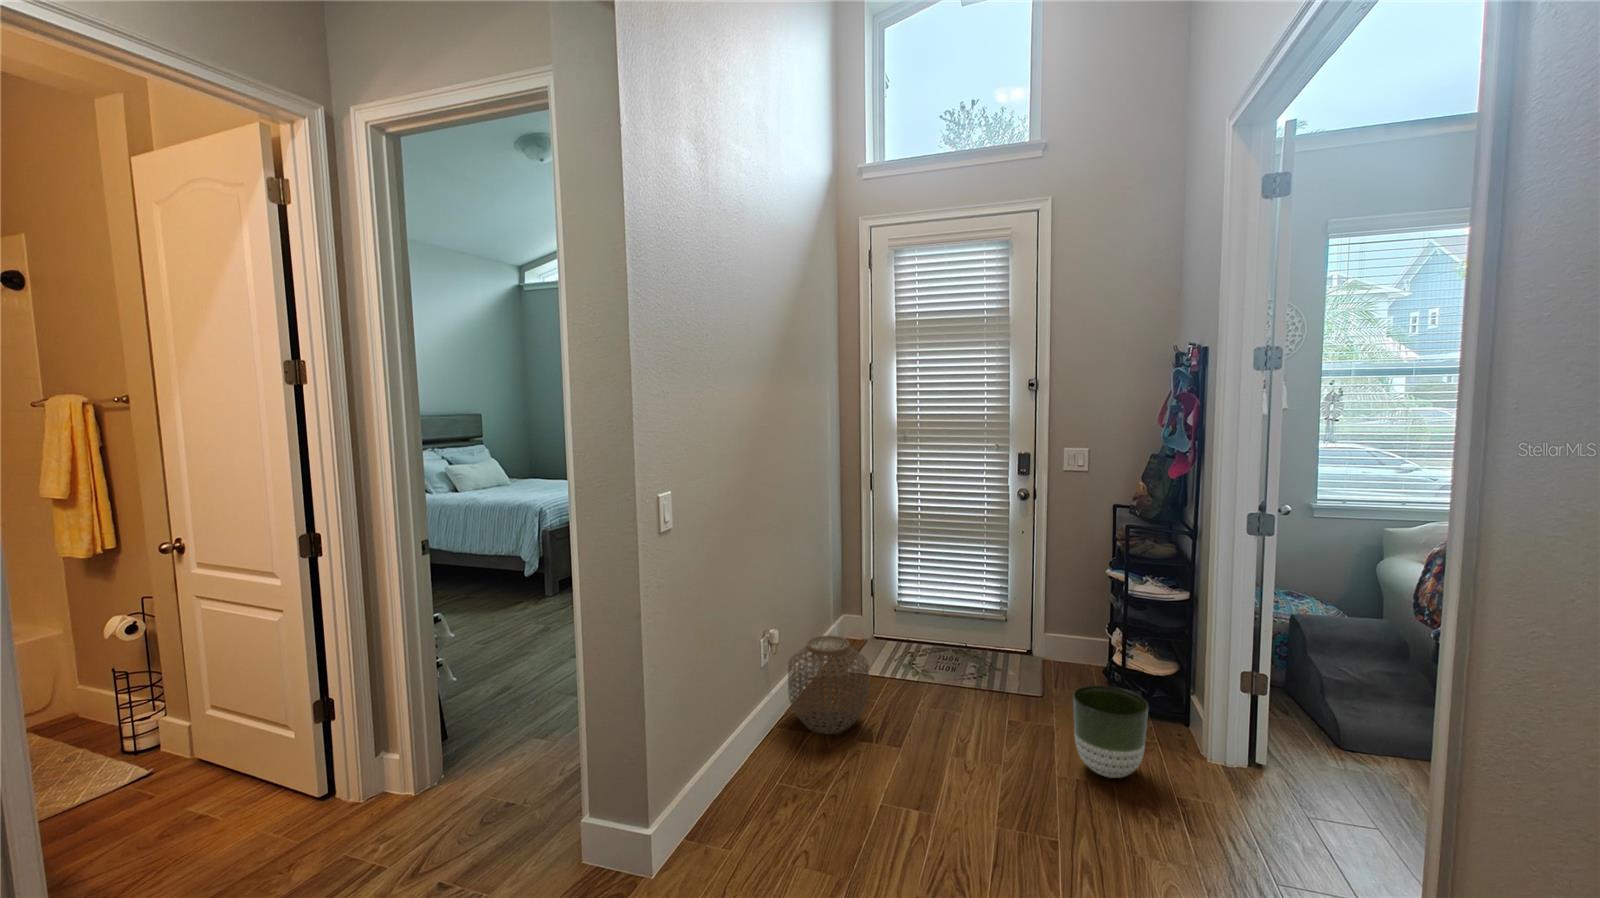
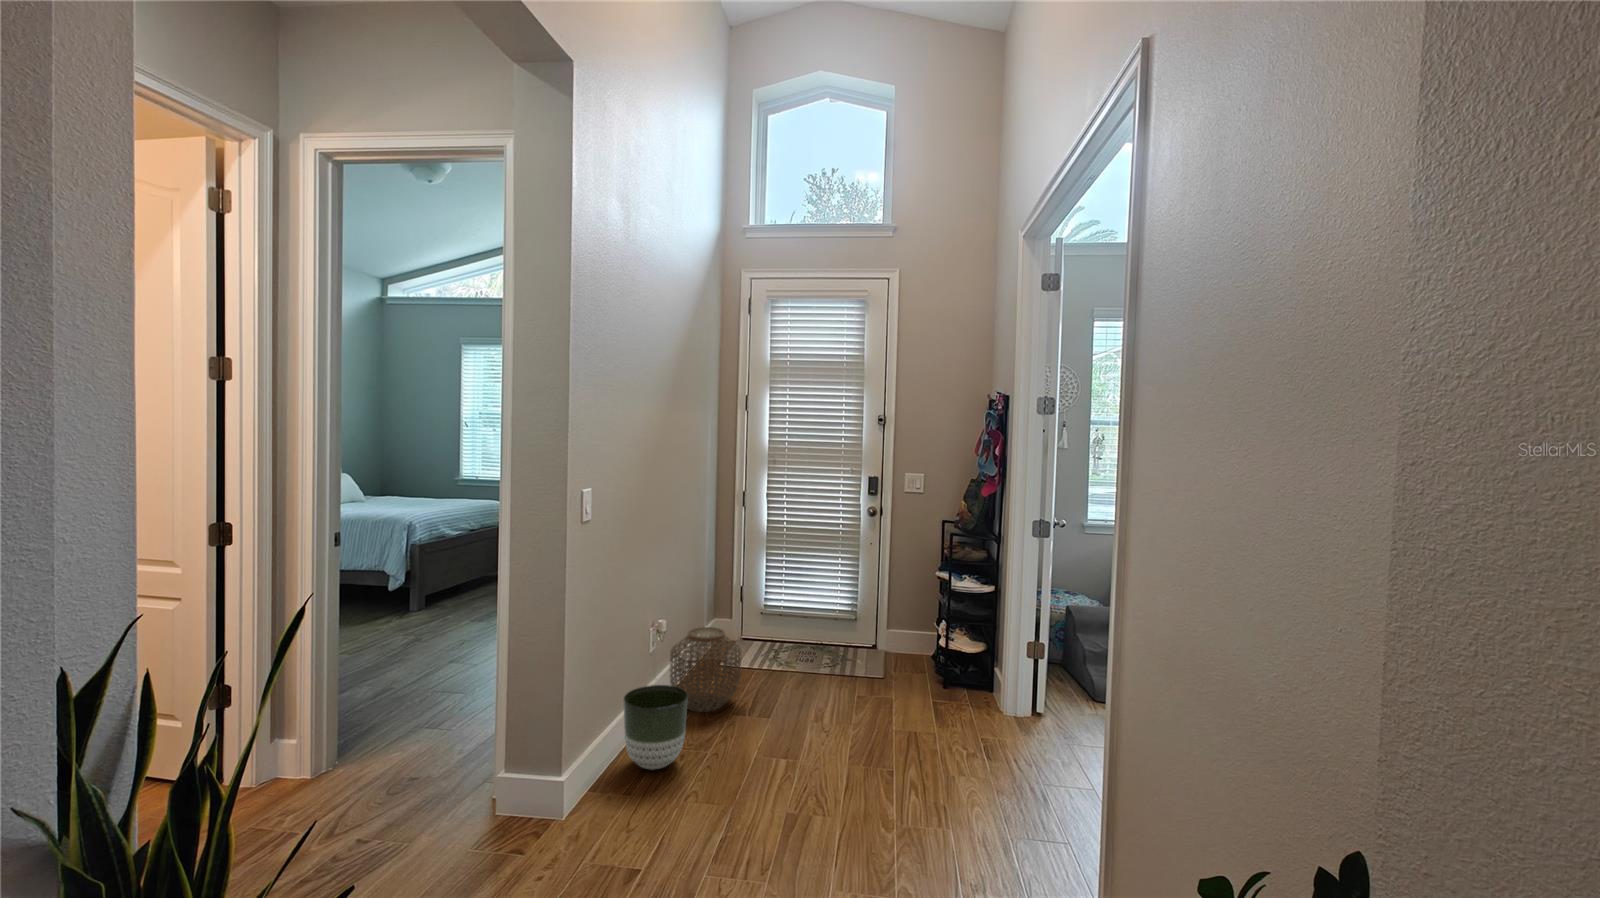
planter: present [1073,685,1148,778] -> present [624,685,688,769]

